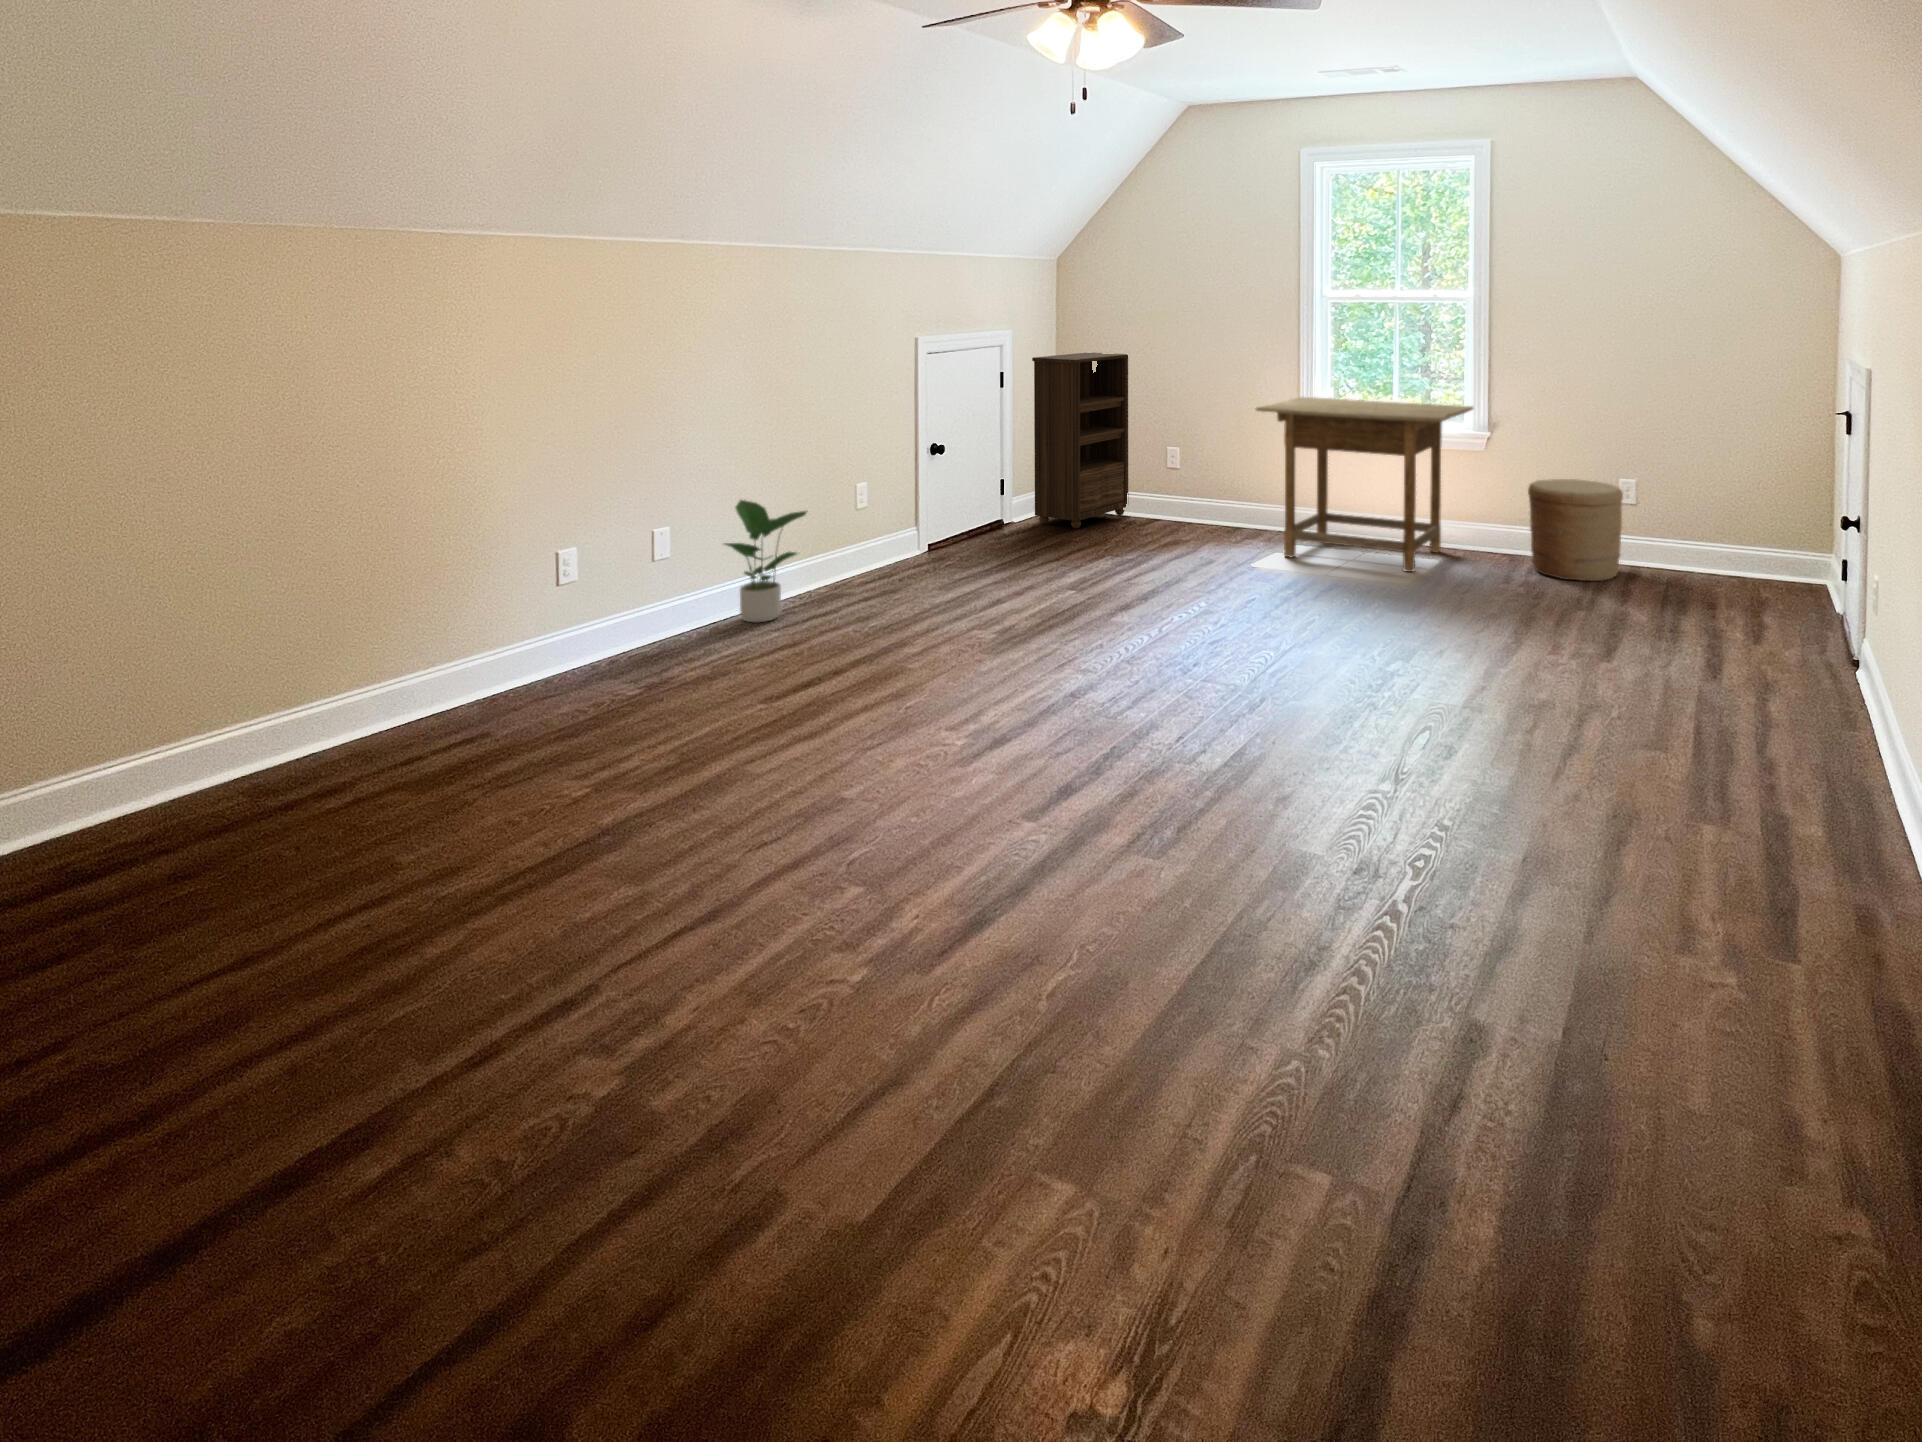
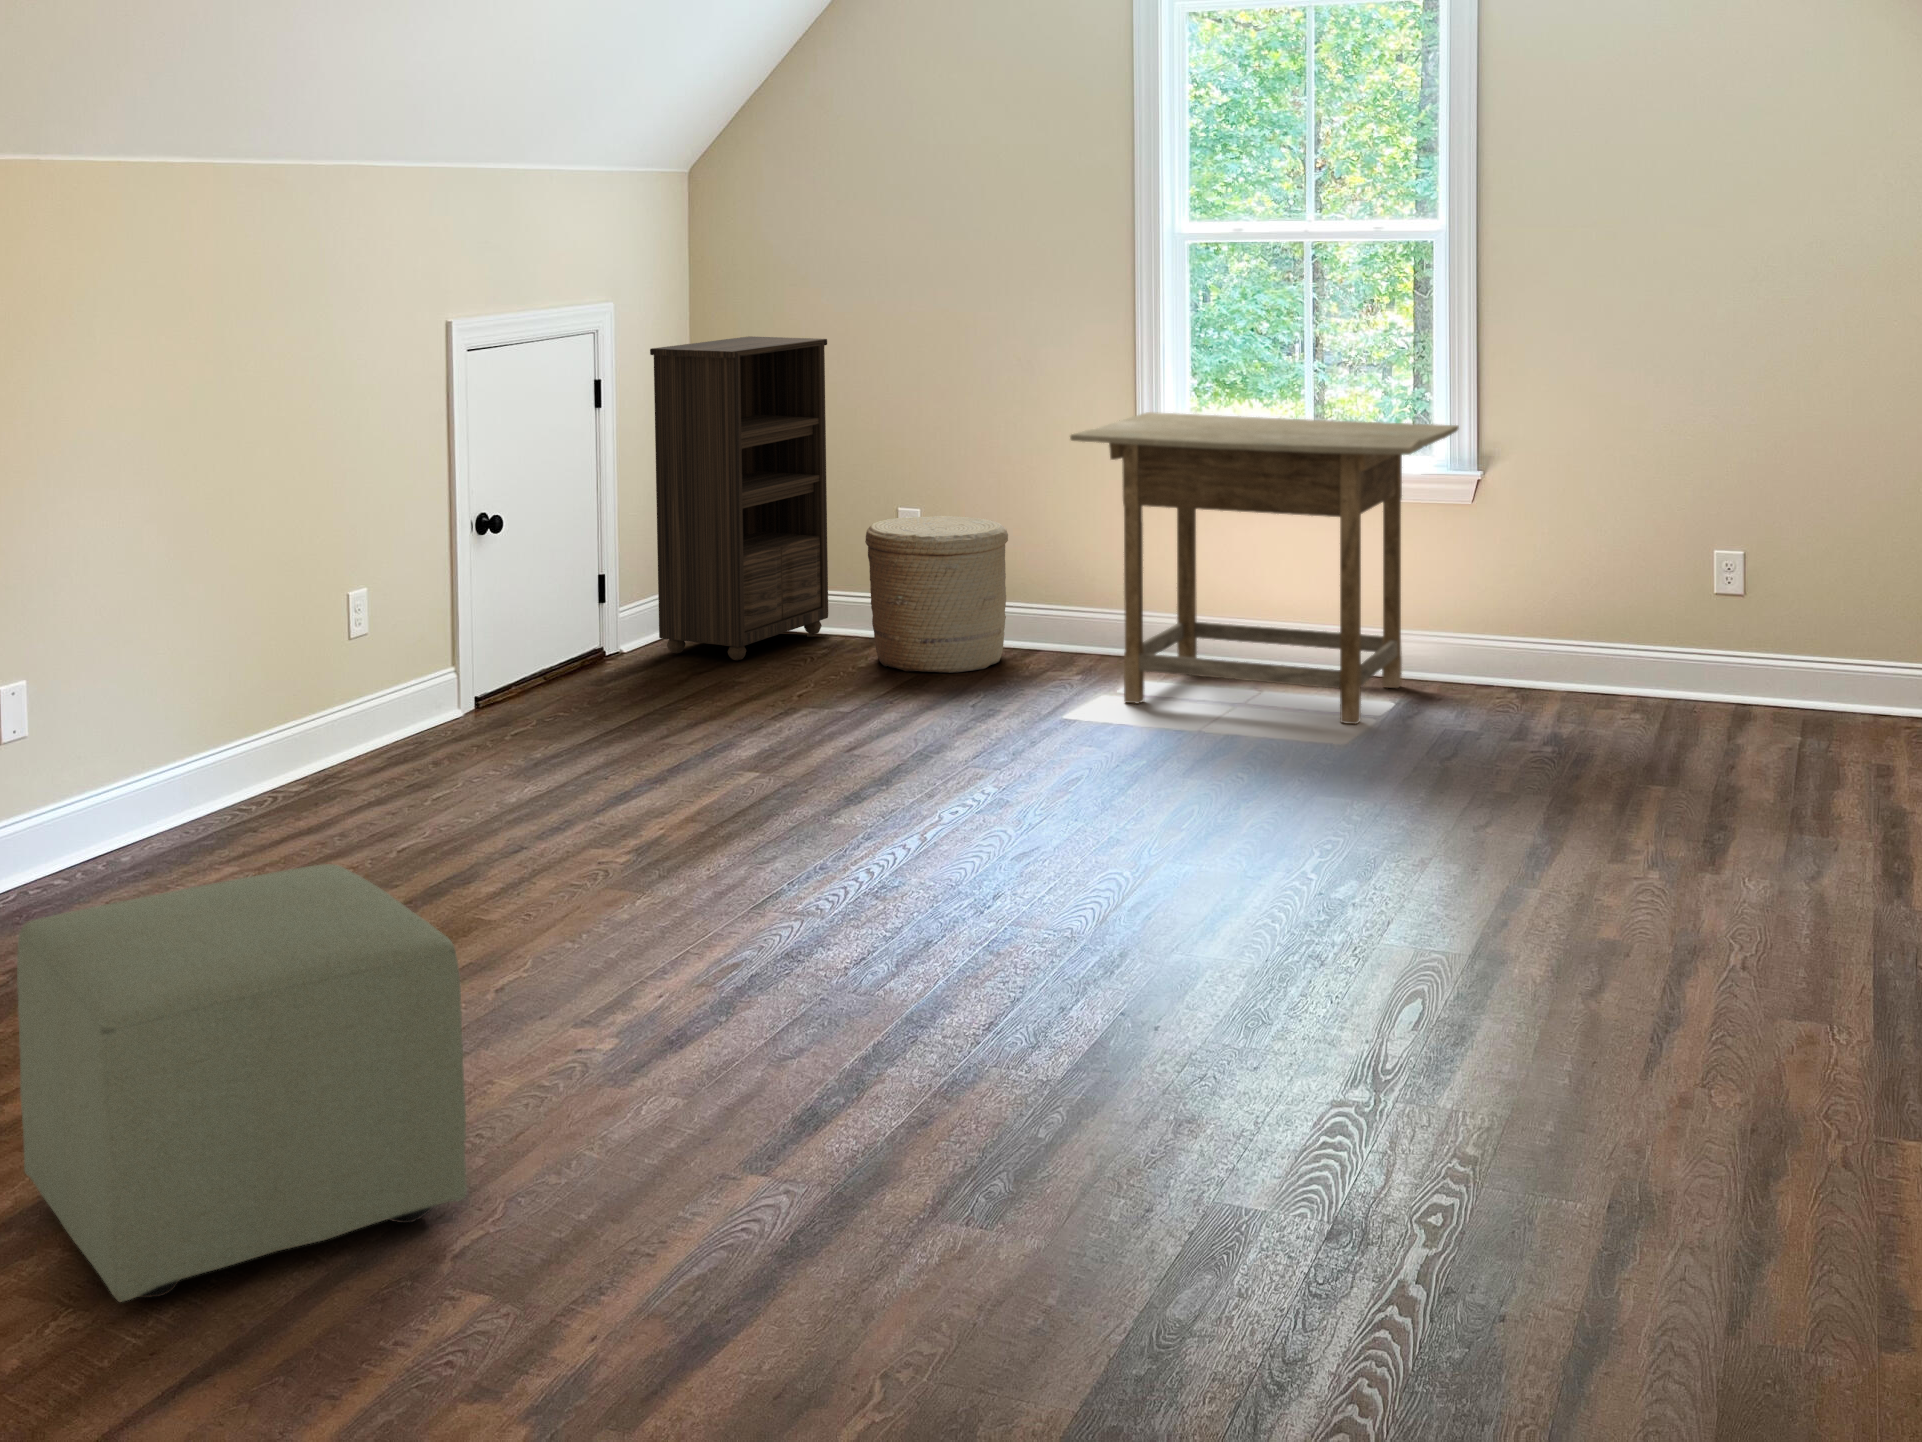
woven basket: present [1528,479,1623,581] -> present [865,516,1008,673]
potted plant: present [725,500,806,622] -> none [117,623,273,847]
ottoman: none [621,635,864,883] -> present [17,864,467,1302]

